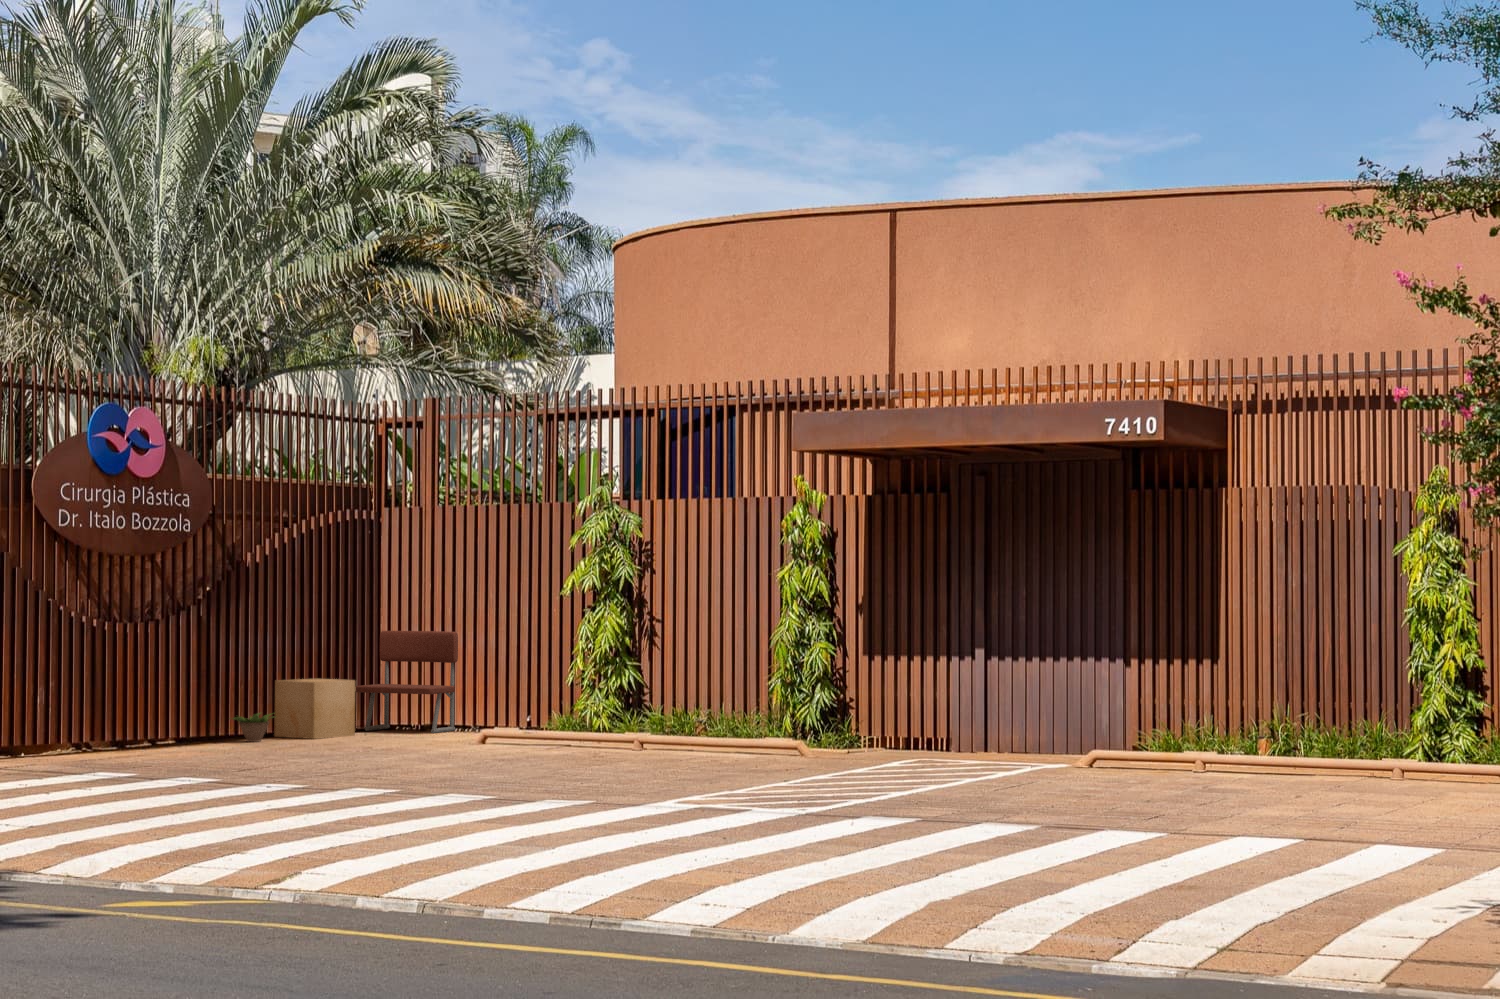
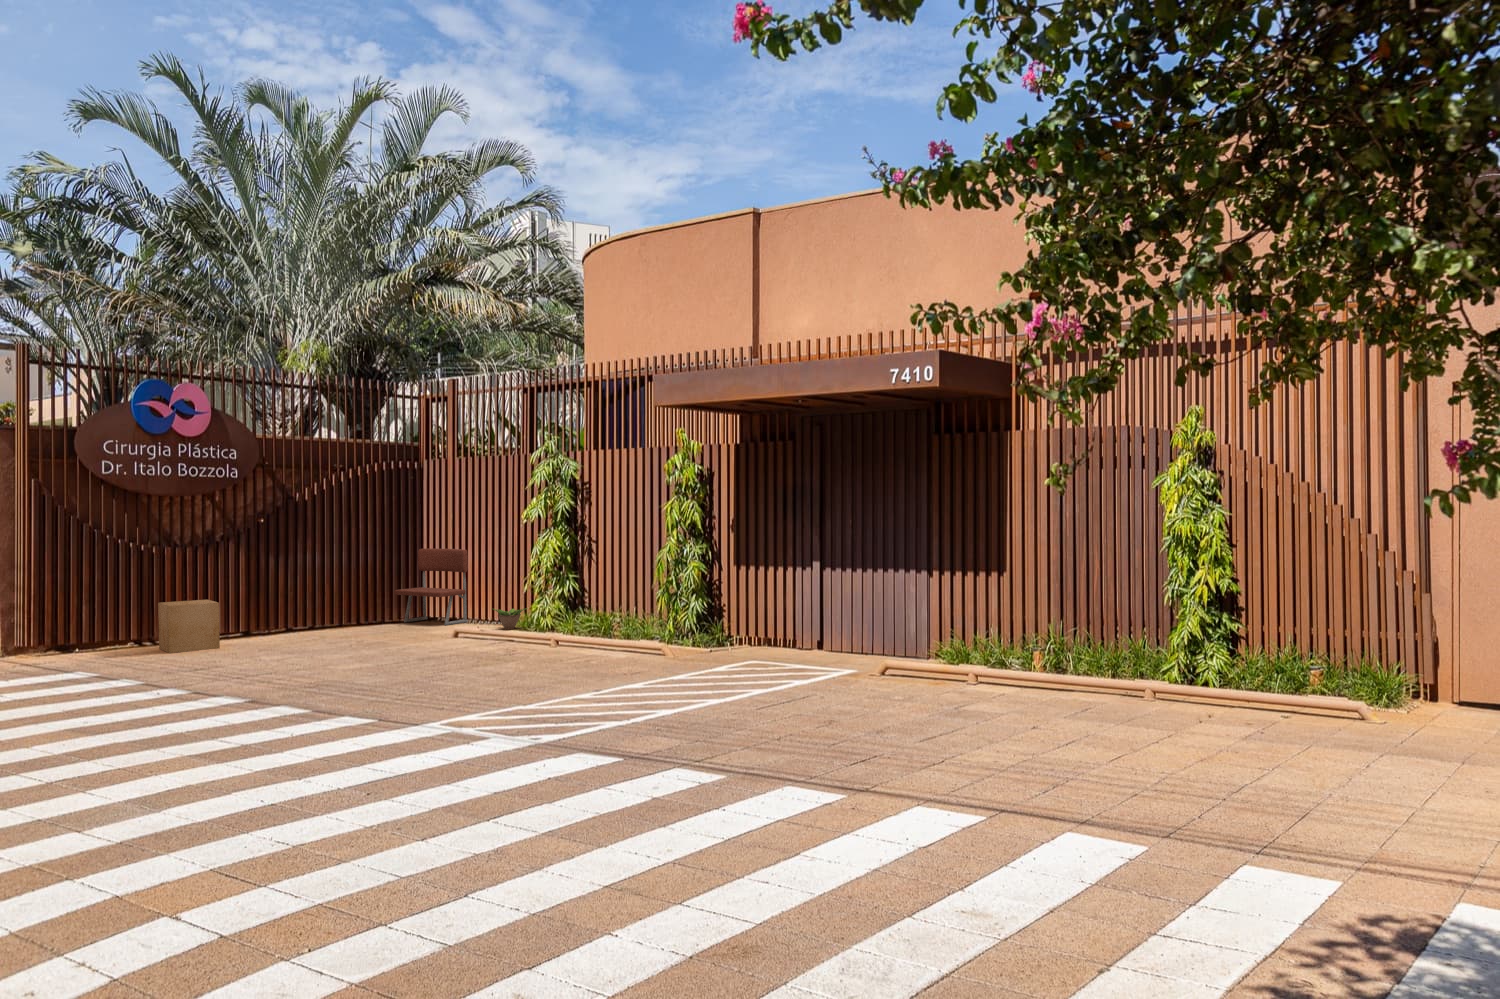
cardboard box: present [274,679,355,739] -> present [158,600,220,653]
decorative plant: present [233,713,276,742] -> present [493,608,527,629]

